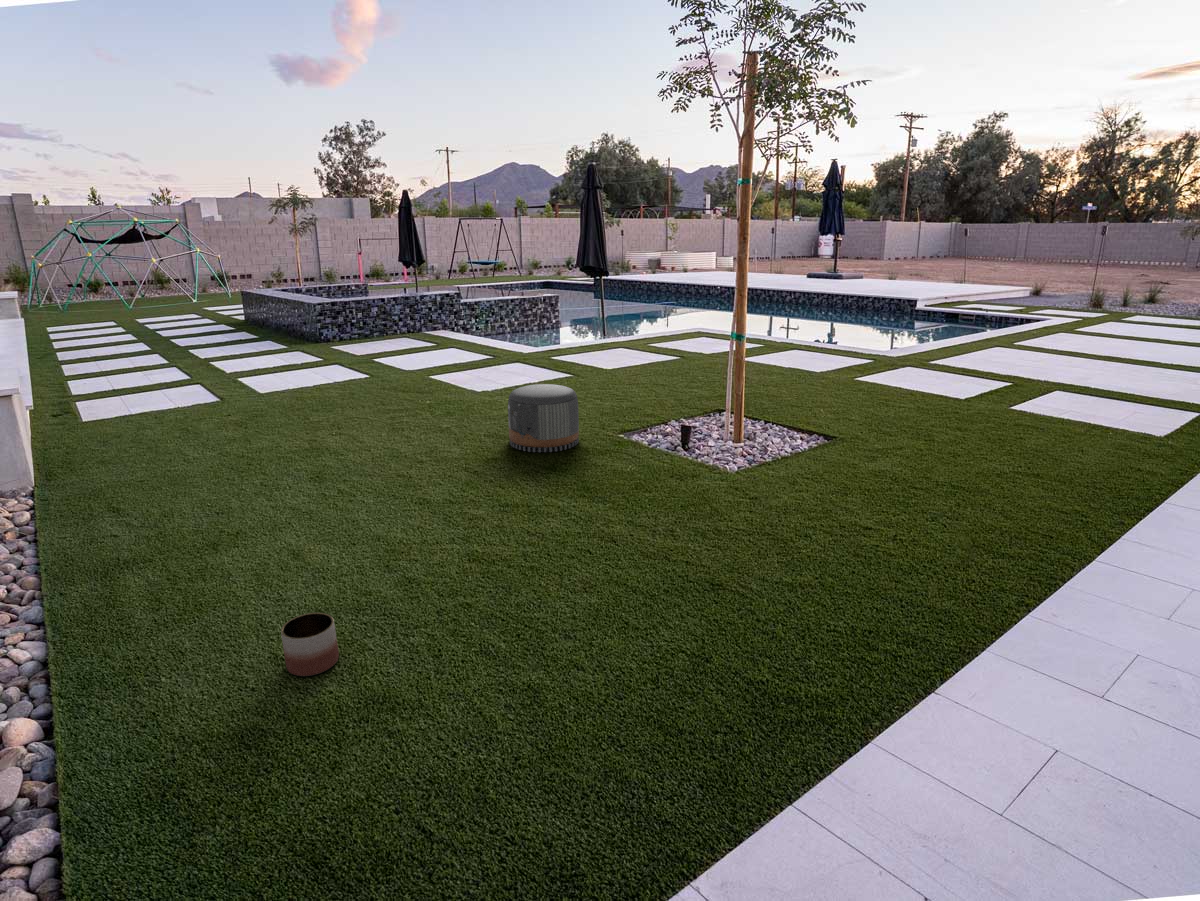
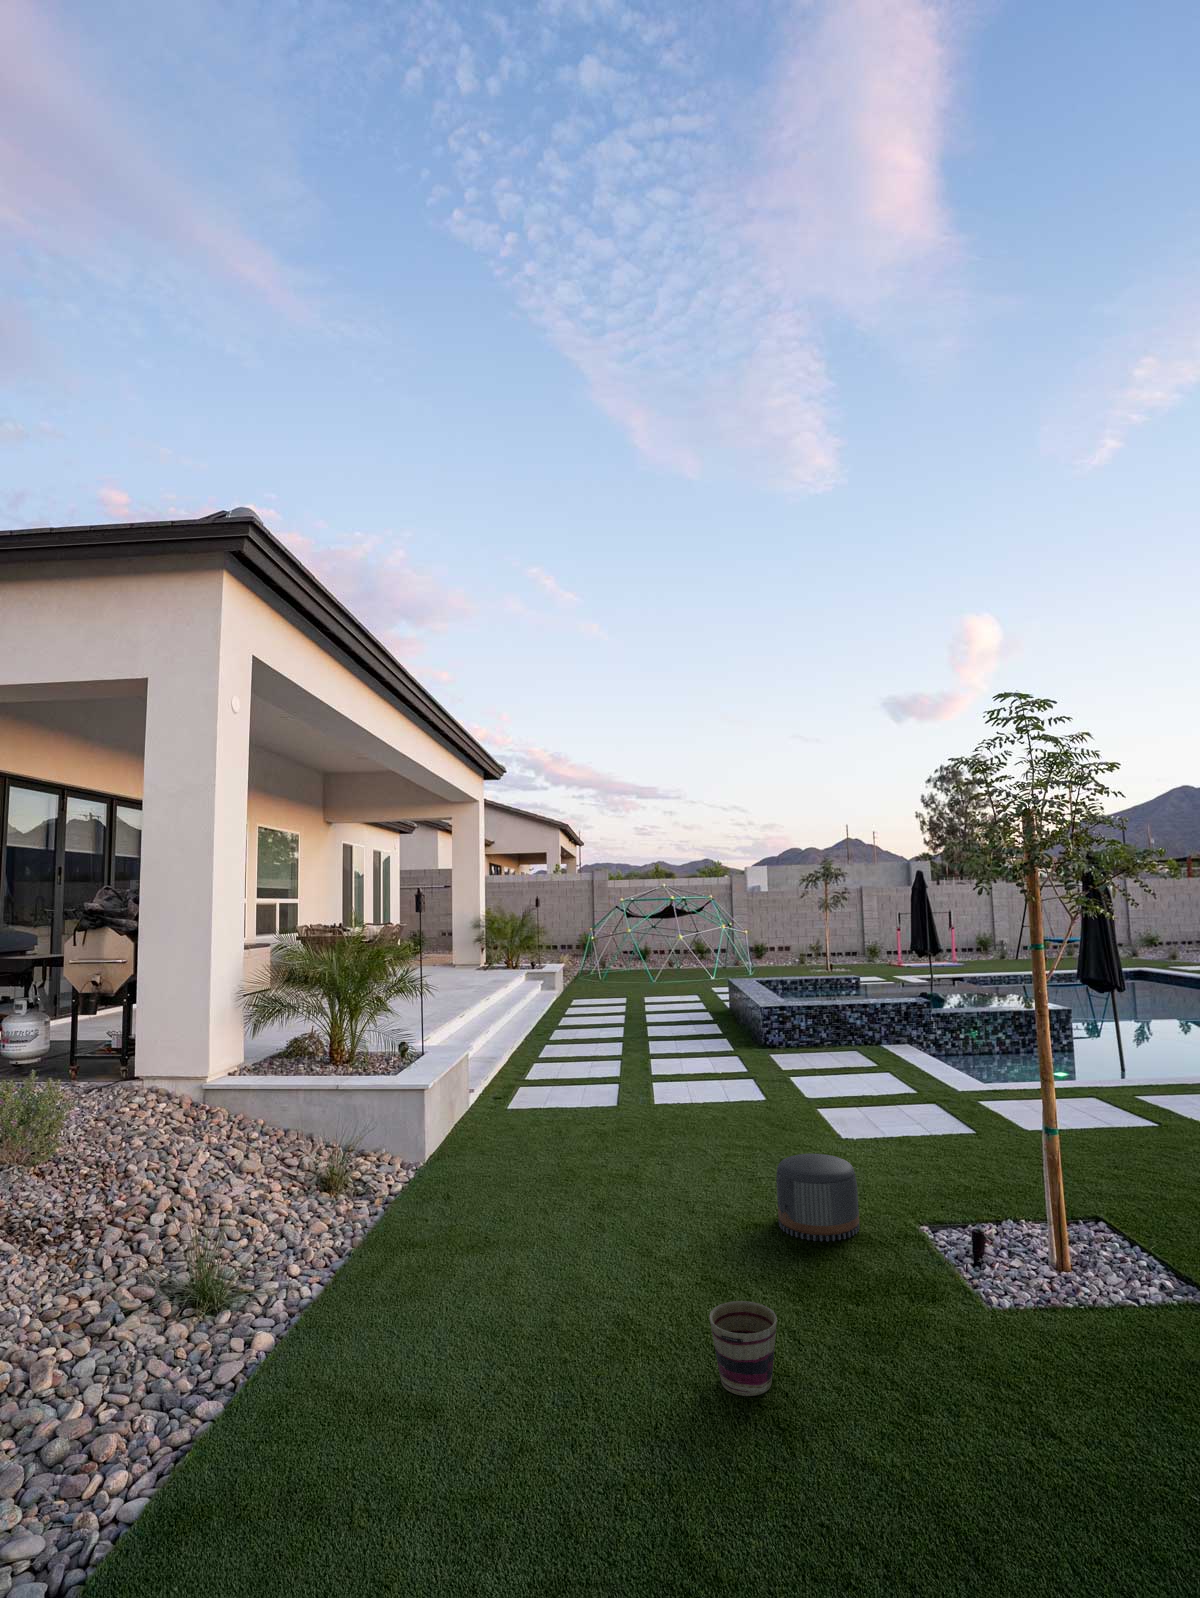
basket: none [616,483,679,556] -> present [709,1301,777,1396]
planter: present [281,613,339,676] -> none [383,1332,422,1385]

